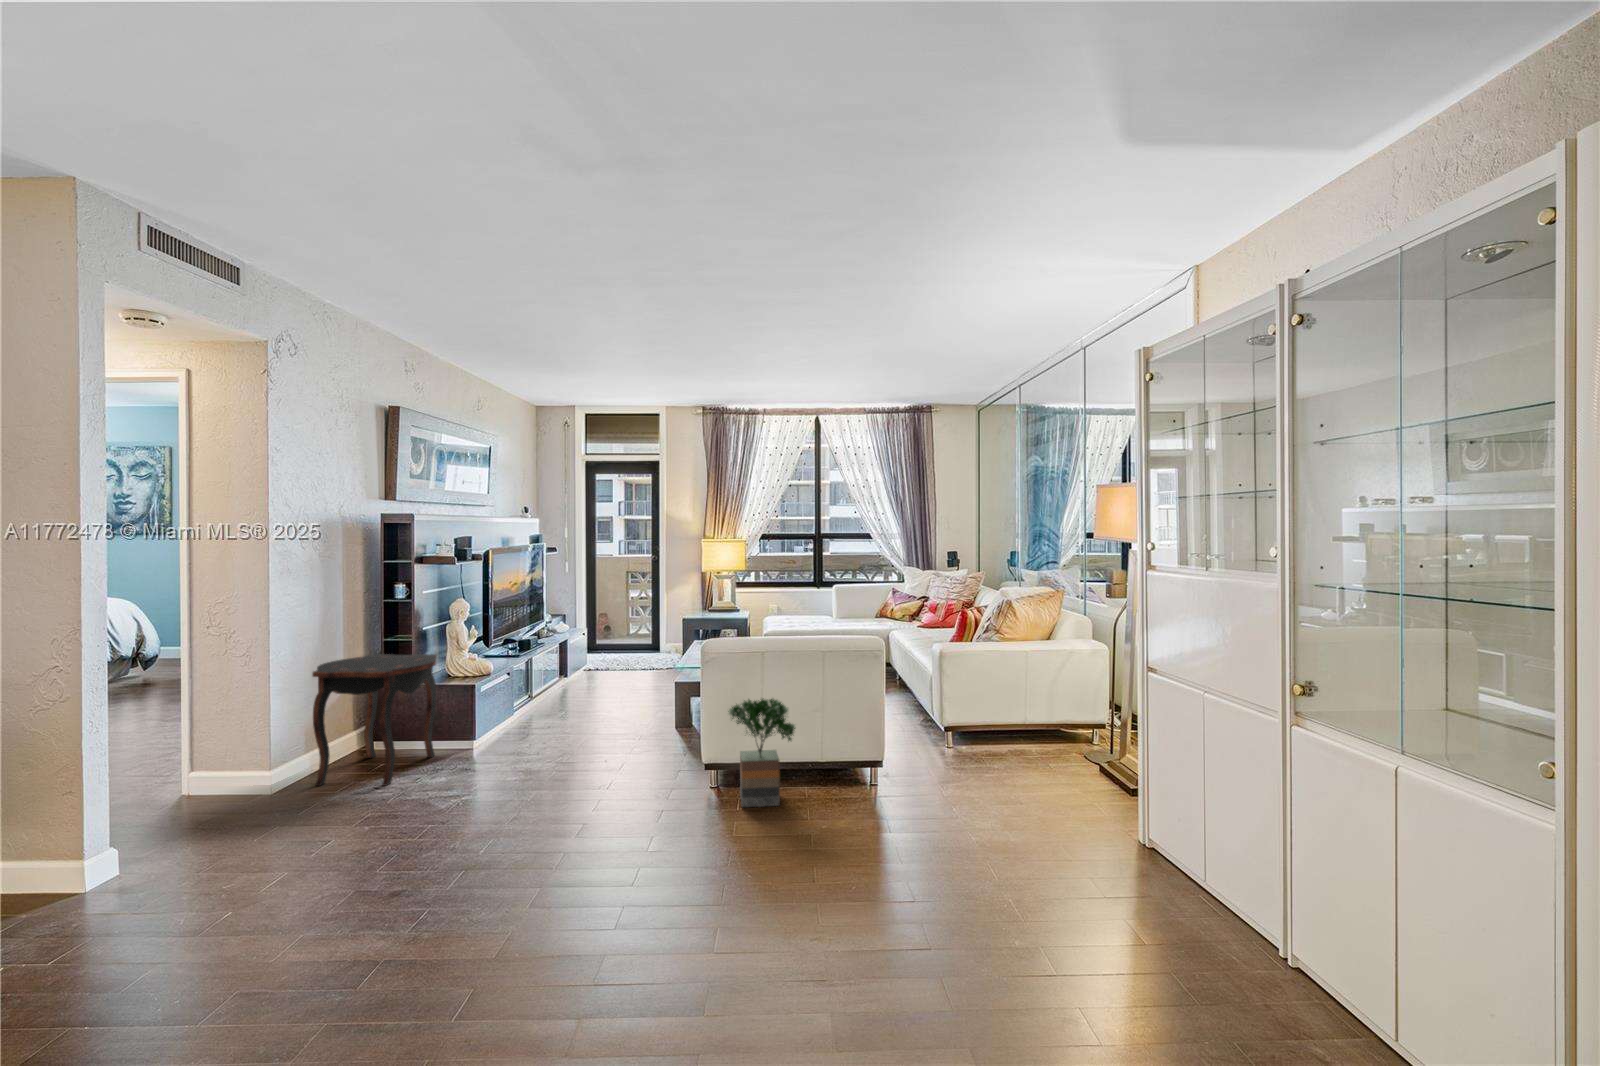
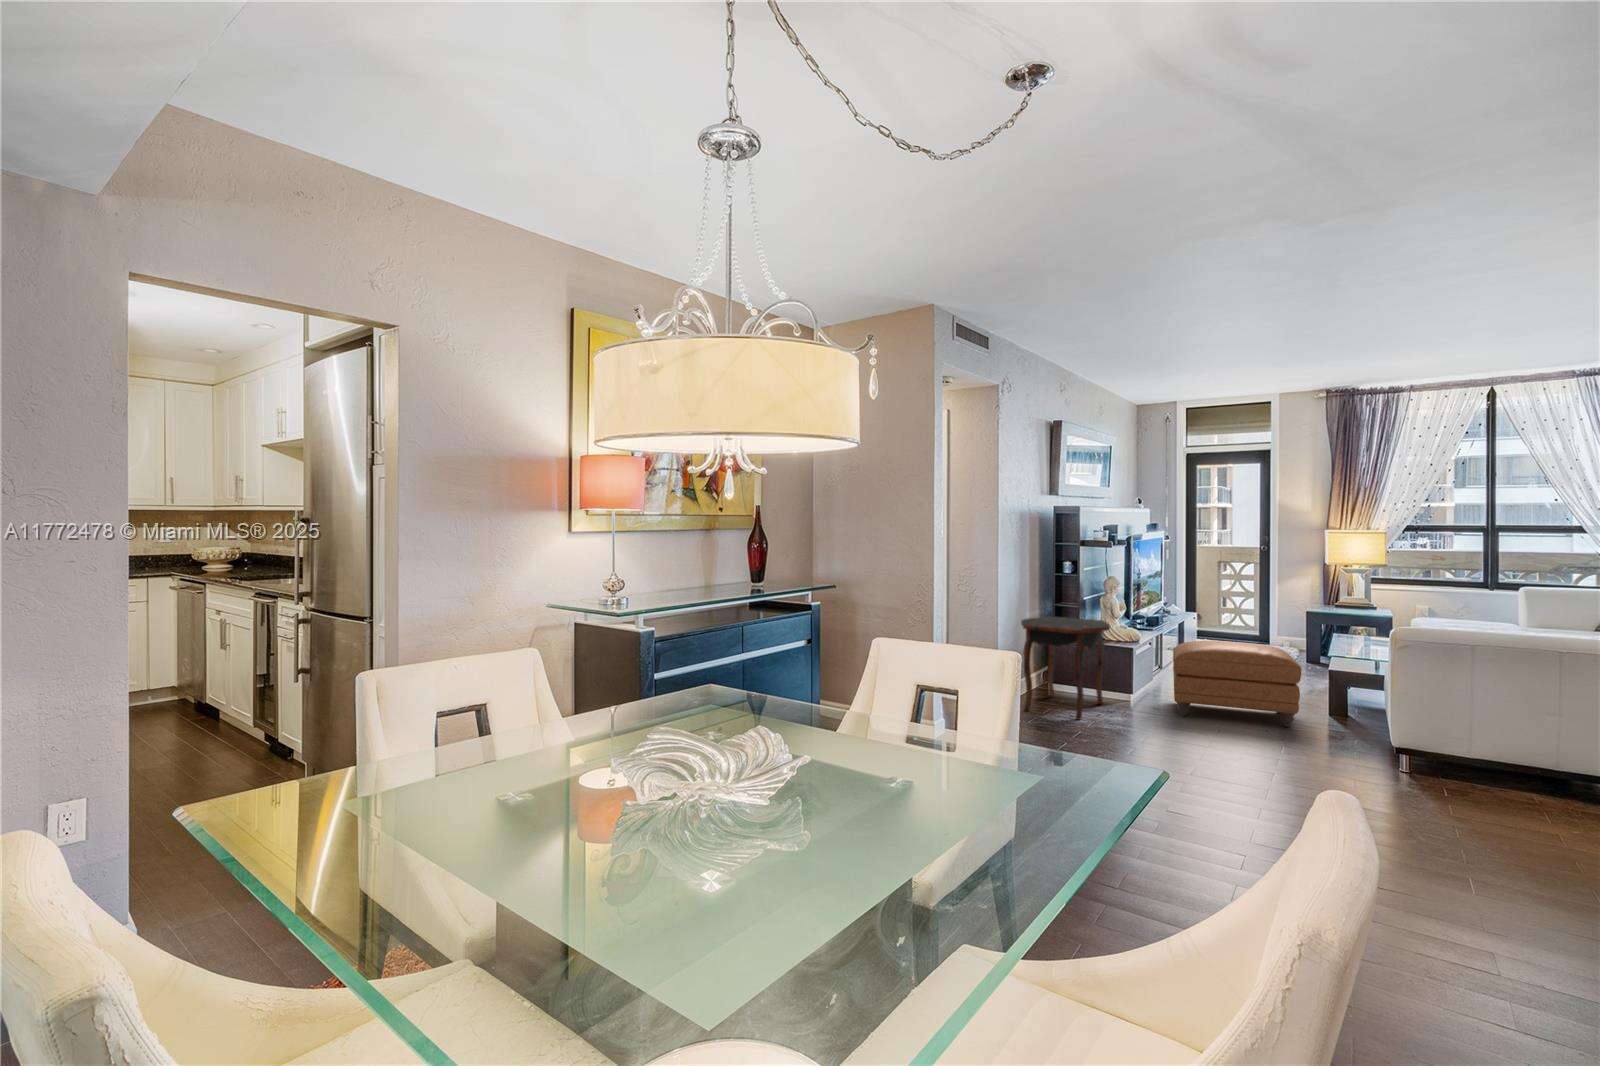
ottoman: none [509,665,635,757] -> present [1173,641,1301,727]
potted tree: present [728,699,795,807] -> none [1450,691,1559,812]

